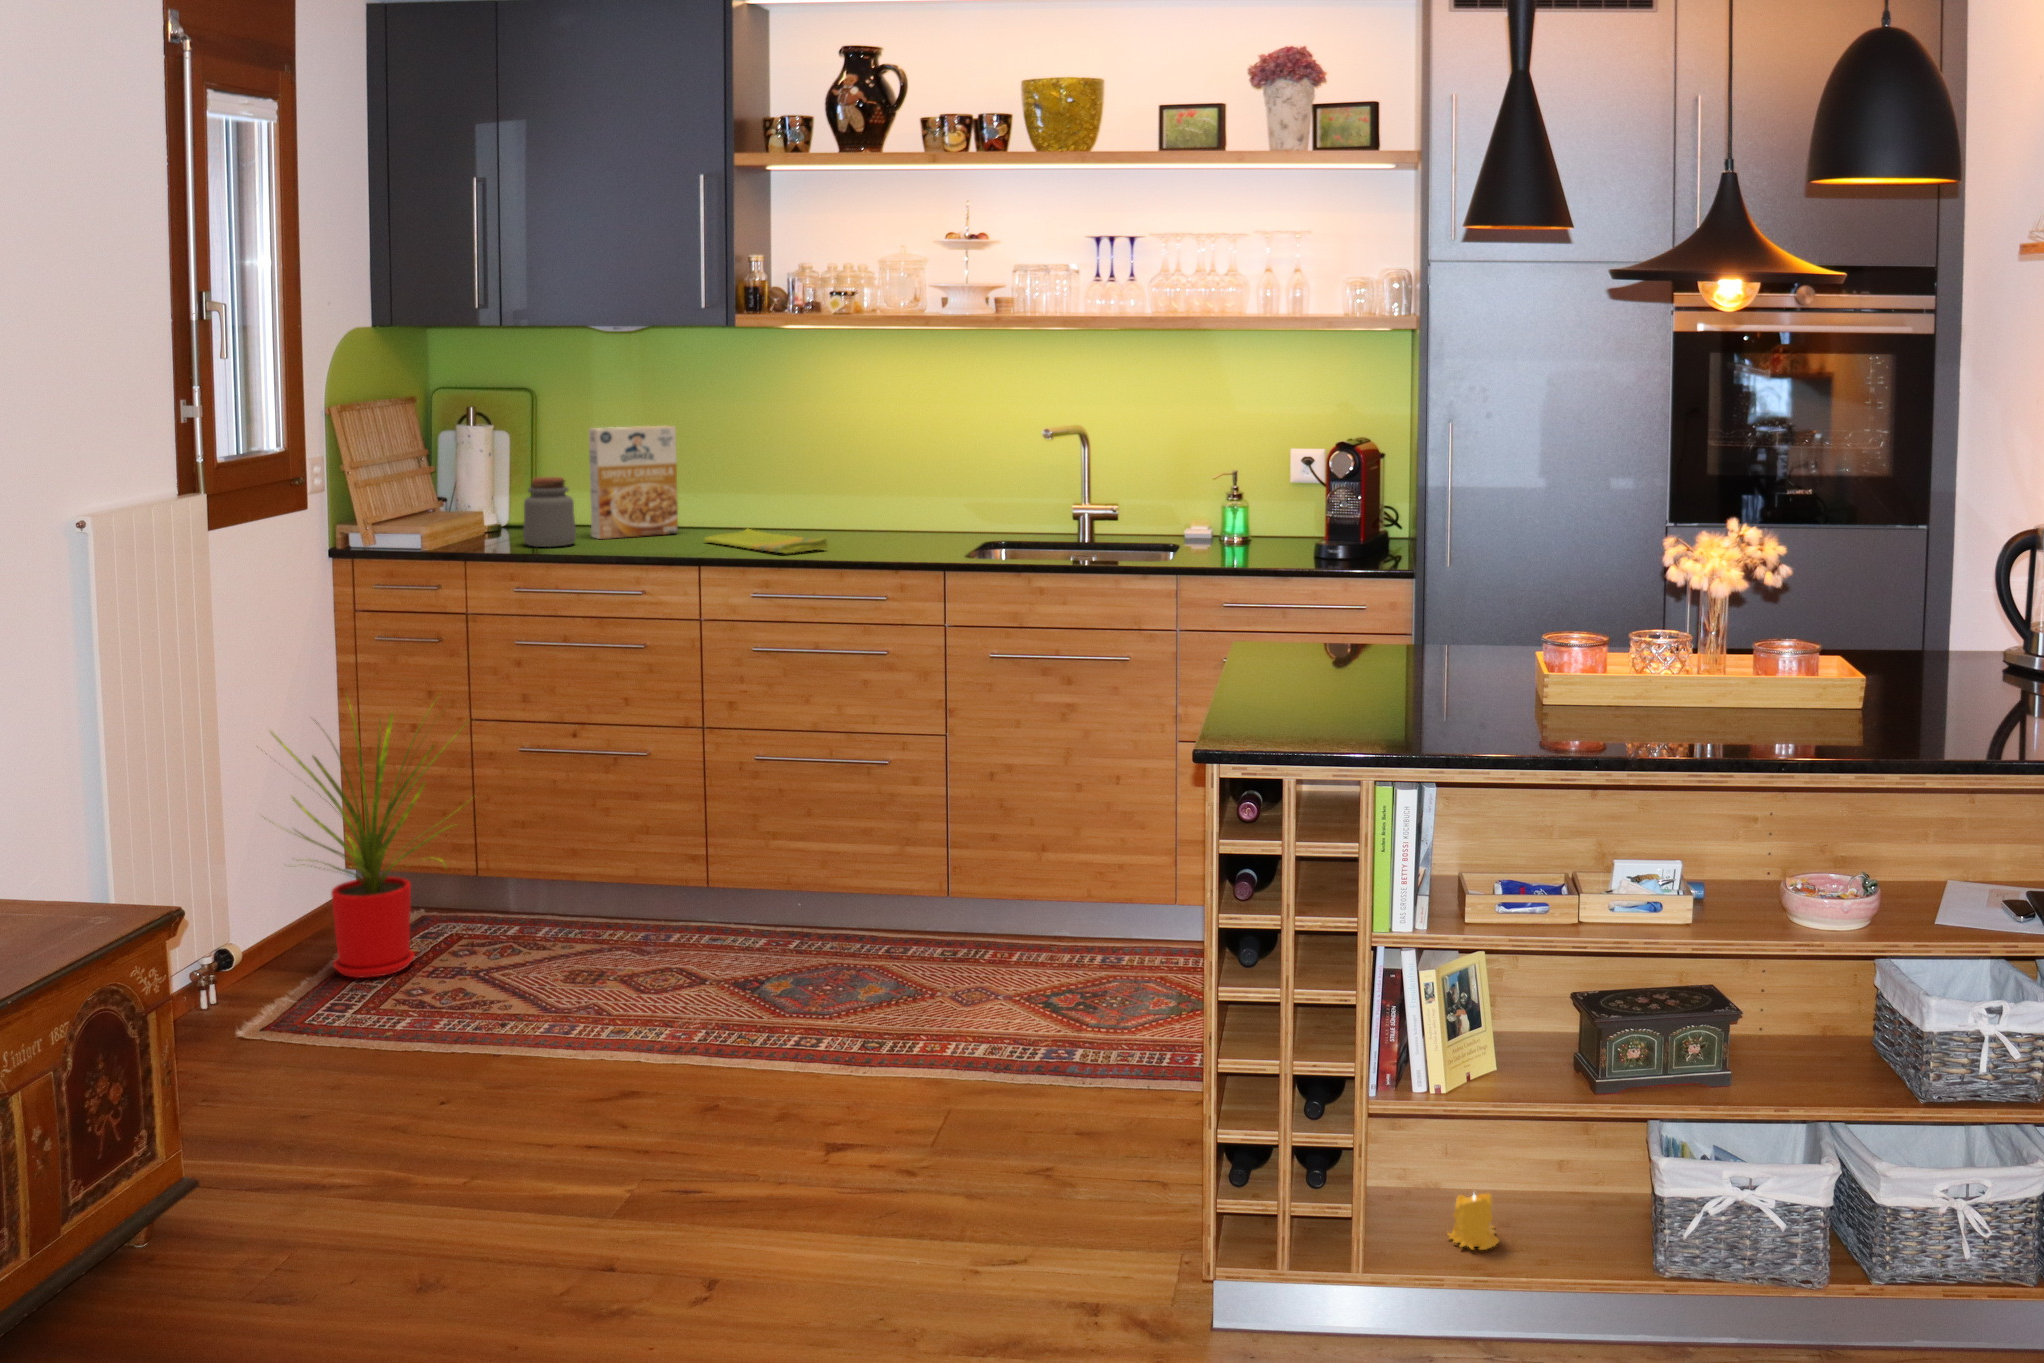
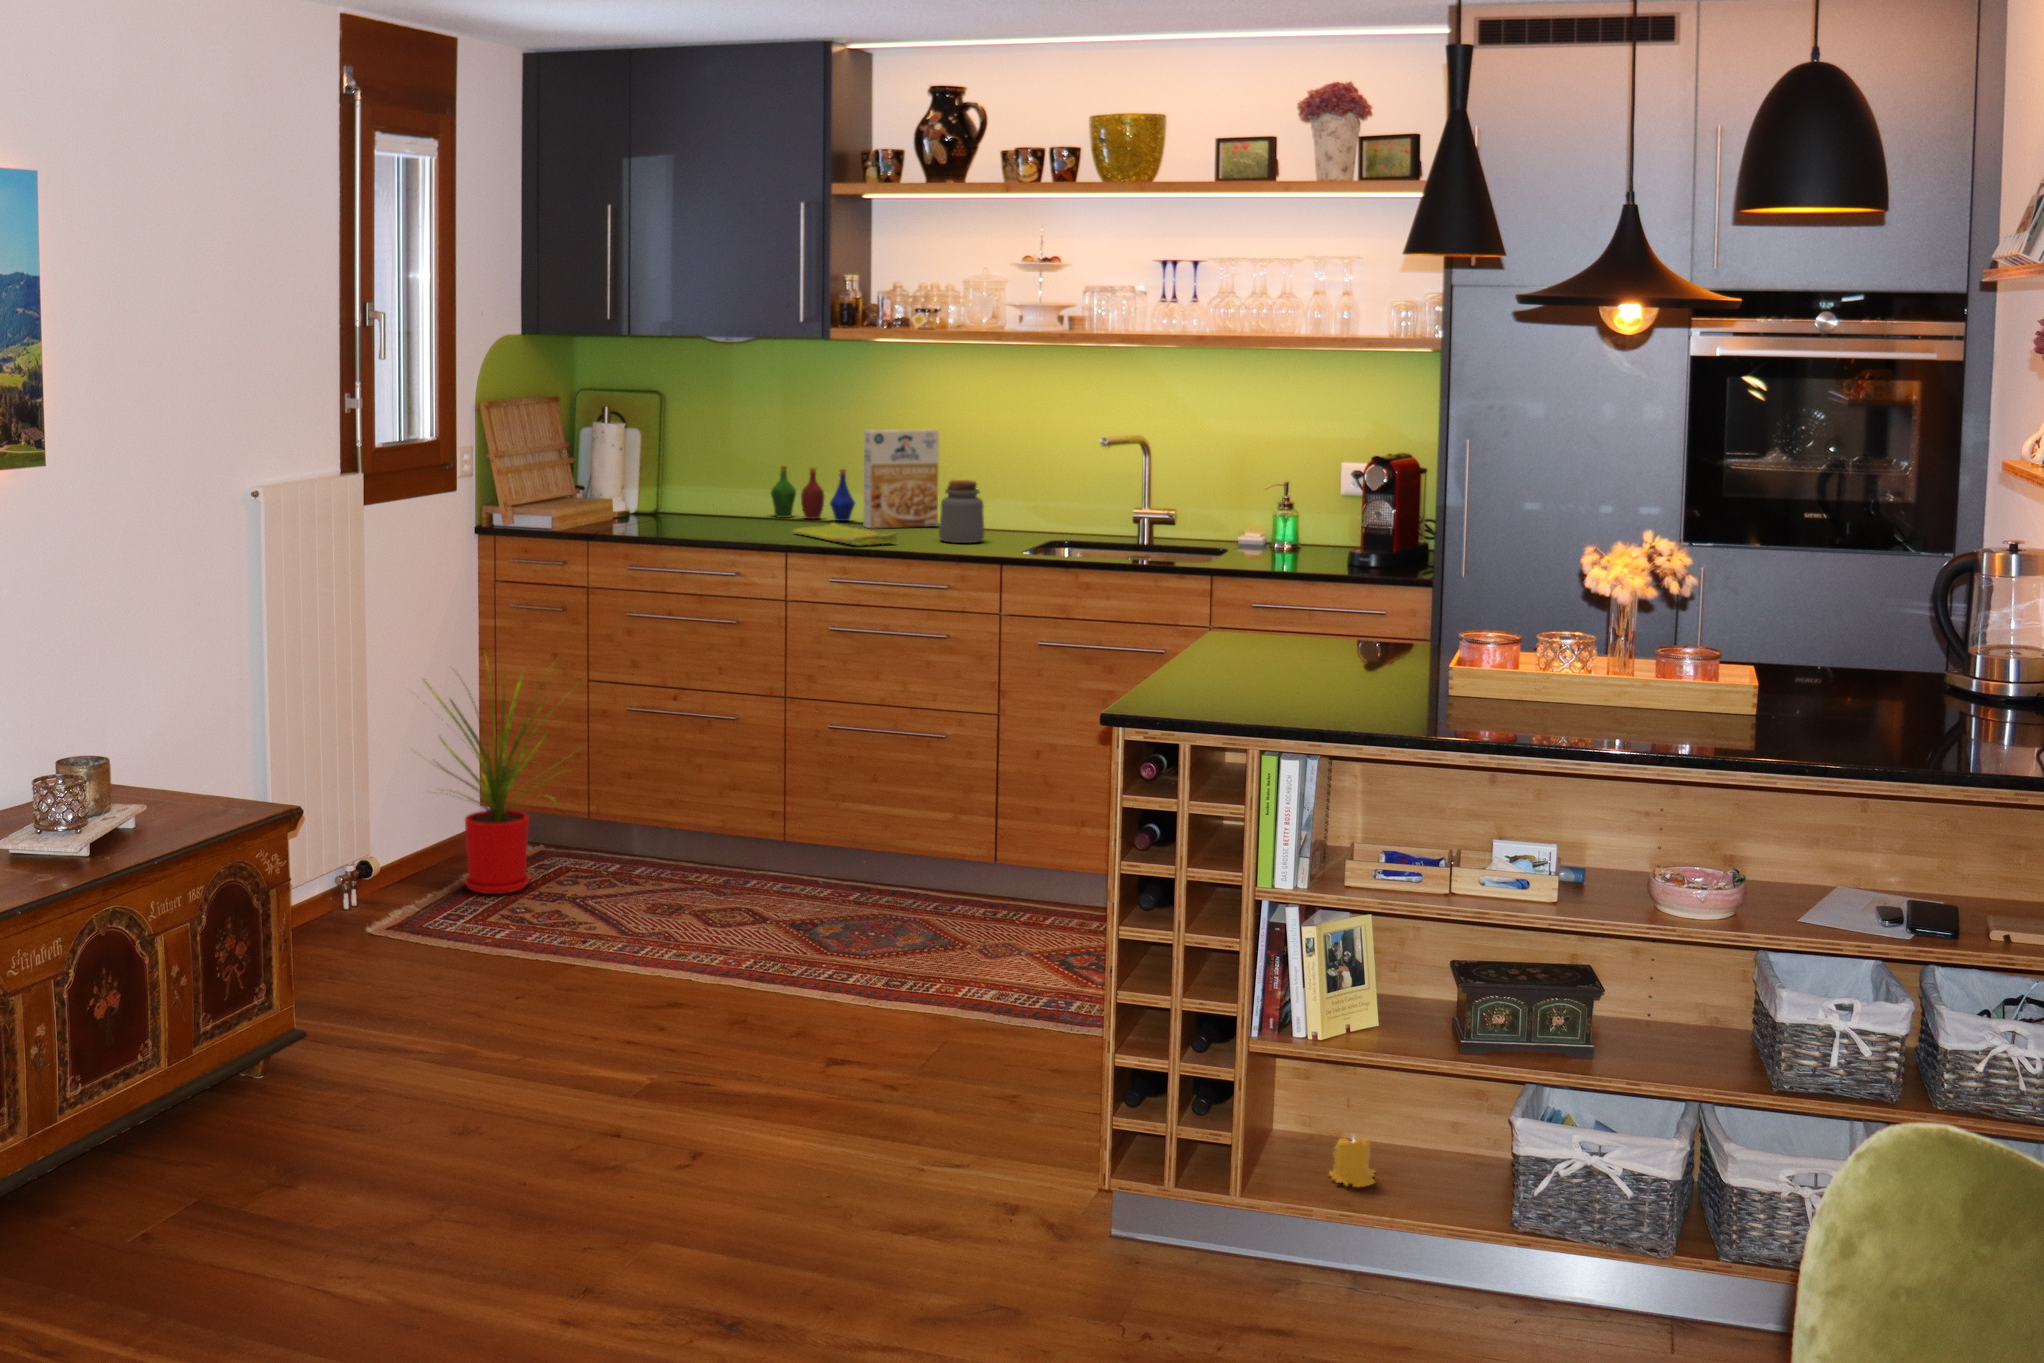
cereal box: present [589,426,678,539] -> present [863,430,939,528]
bottle: none [666,467,764,526] -> present [771,466,855,521]
jar: present [523,477,576,547] -> present [939,480,984,543]

